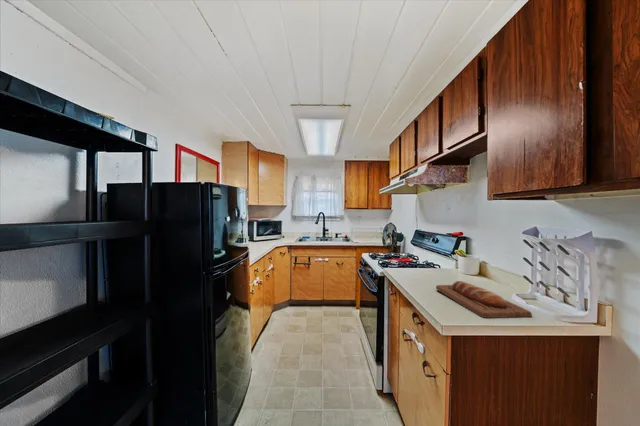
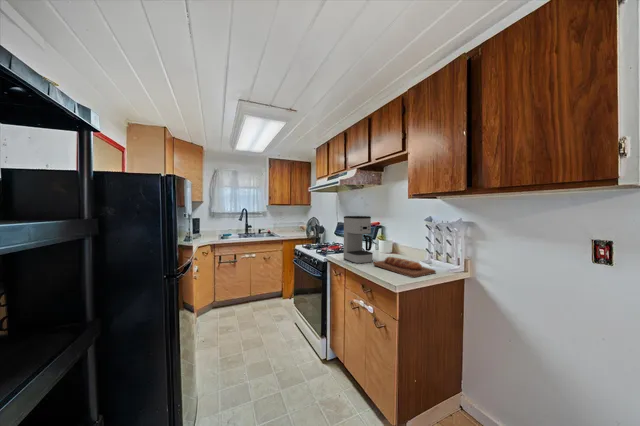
coffee maker: none [404,223,442,285] -> present [344,216,373,264]

